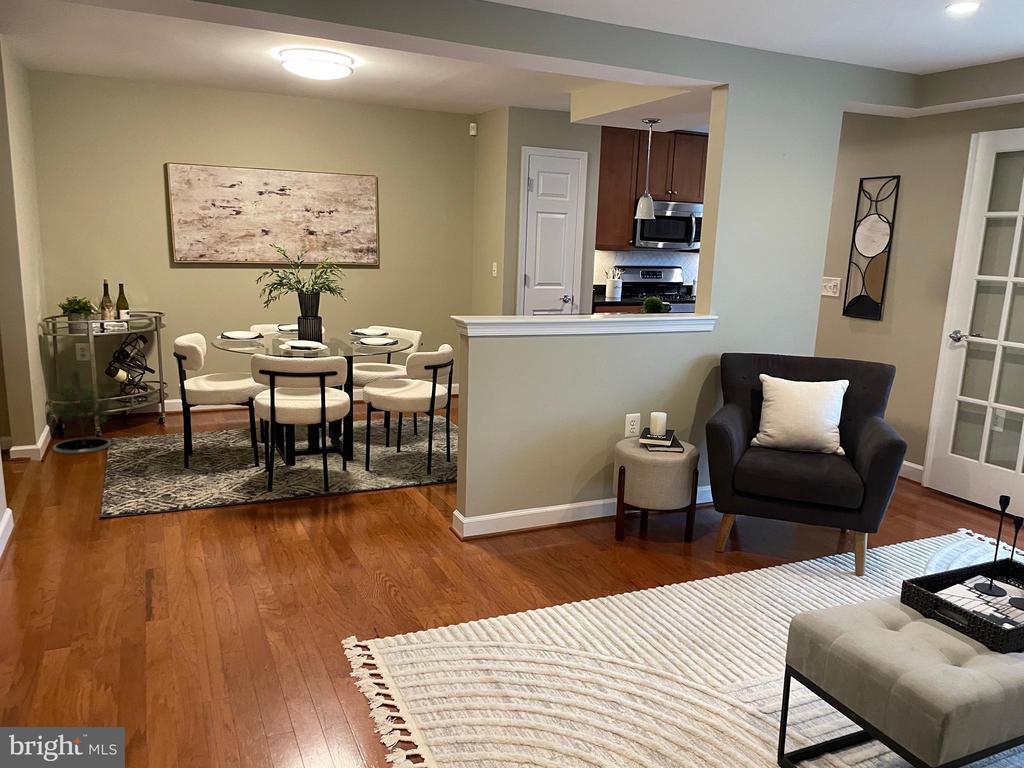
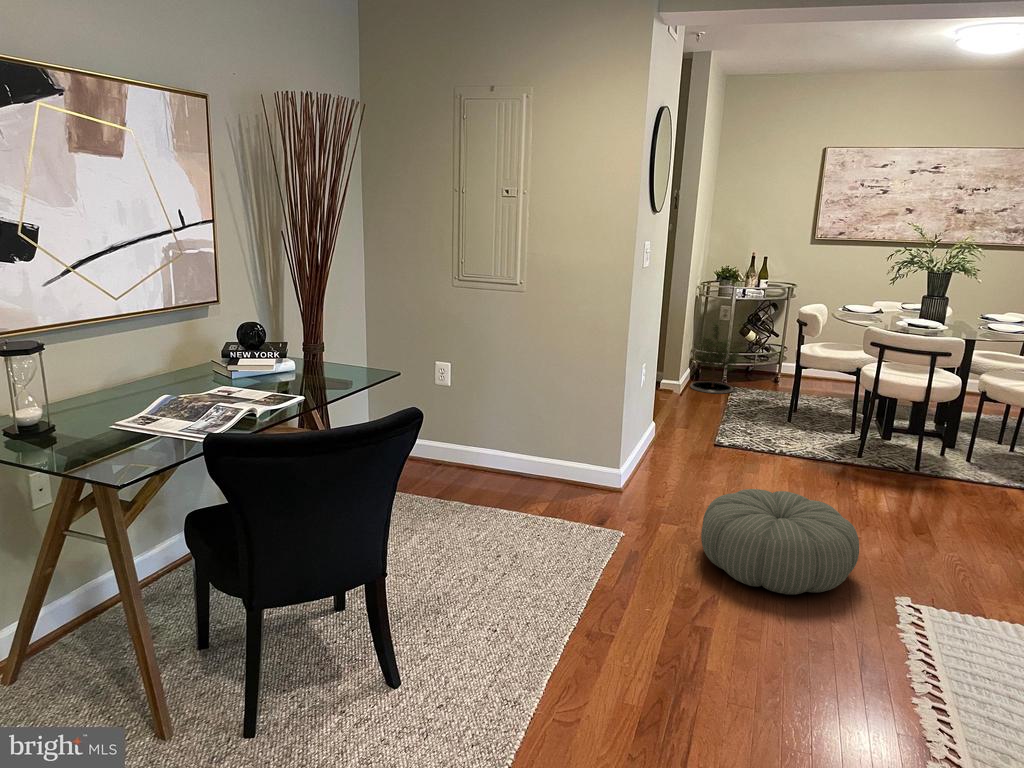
pouf: none [106,562,298,697] -> present [701,489,859,595]

